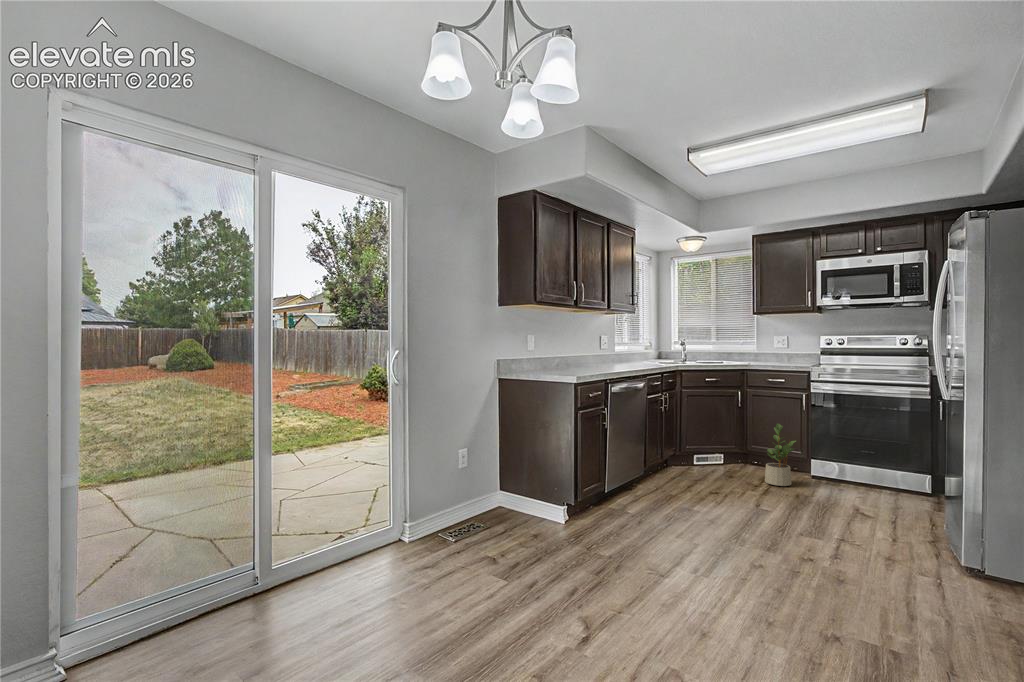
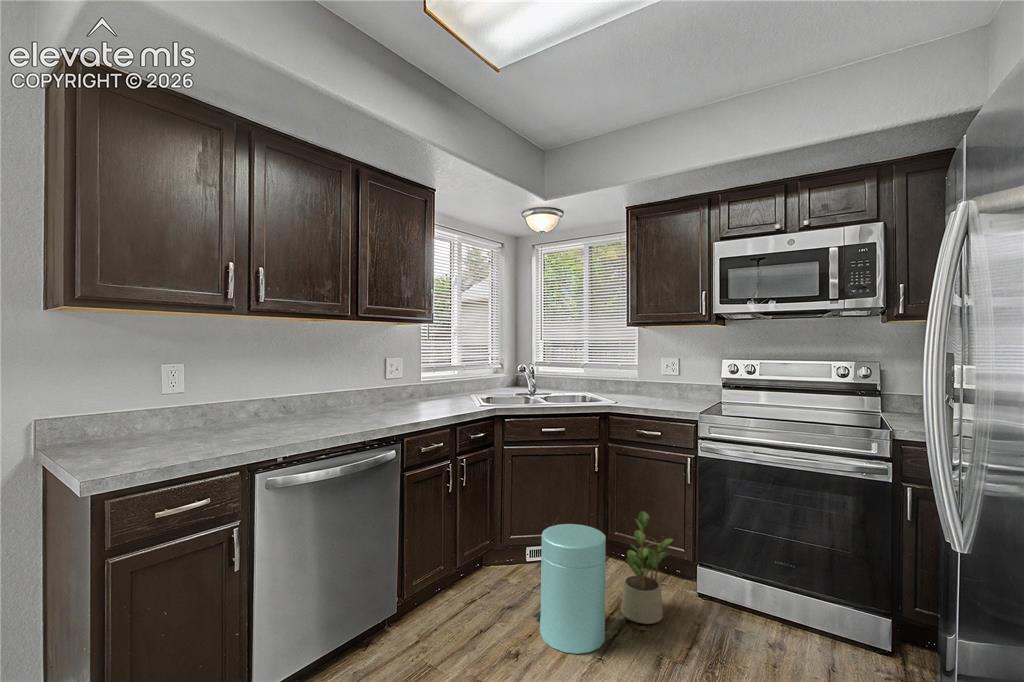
trash can: none [714,430,761,494] -> present [533,524,606,654]

